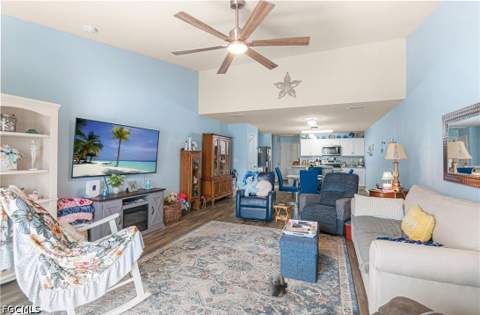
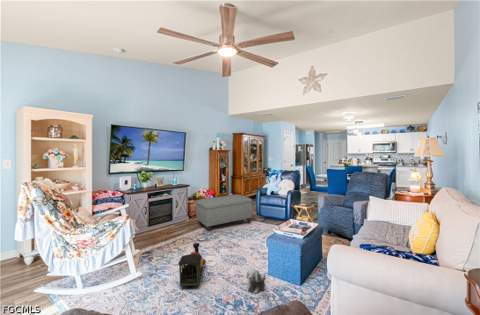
ottoman: none [176,197,236,238] -> present [196,195,252,232]
toy train: none [196,251,222,301] -> present [178,243,206,286]

